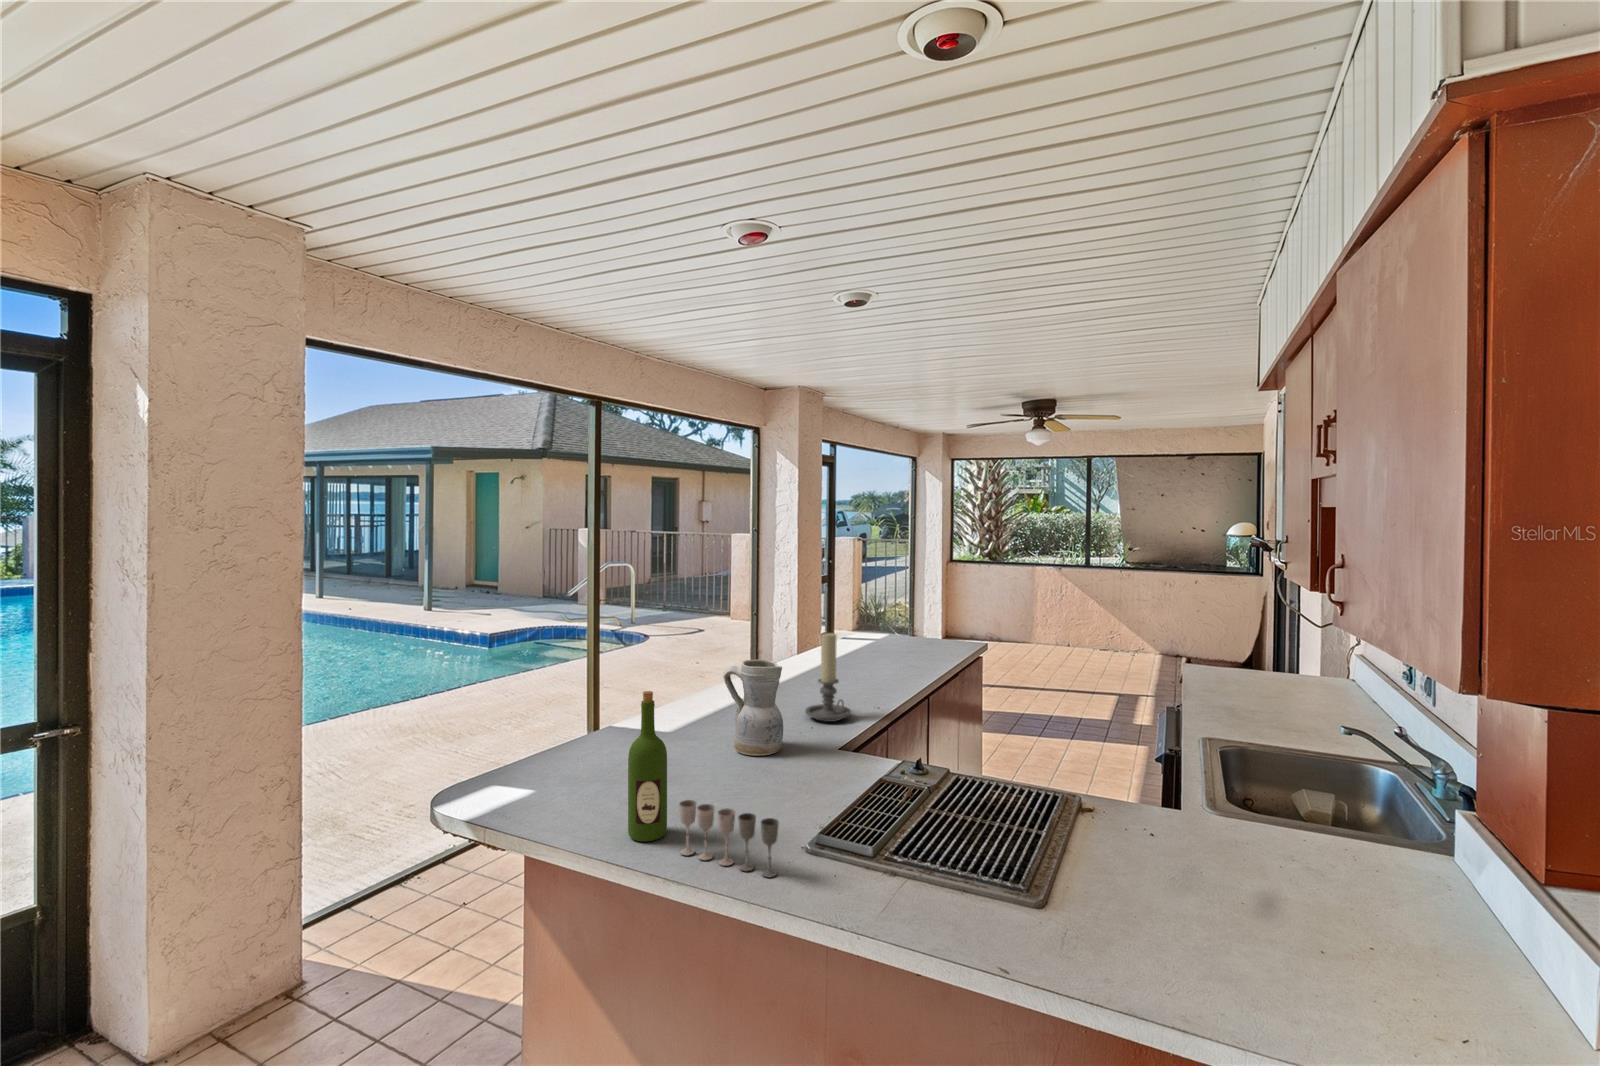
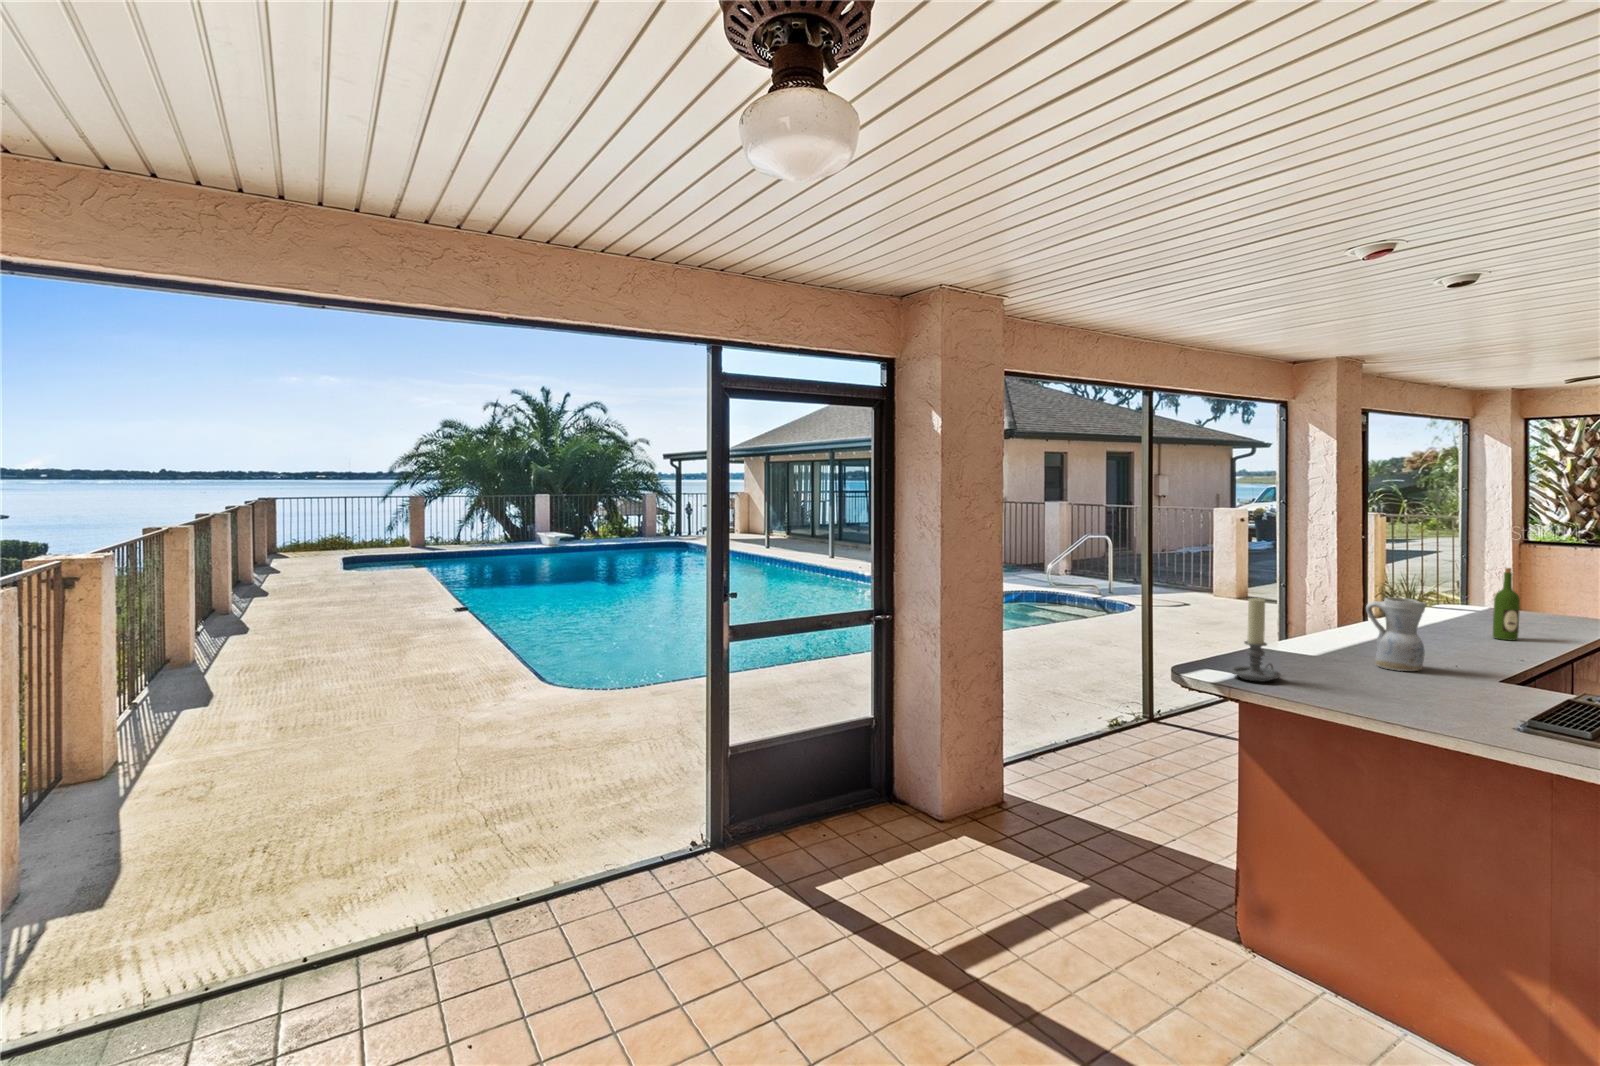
candle holder: present [805,633,851,722] -> present [1230,598,1280,682]
wine bottle: present [628,691,667,841] -> present [1493,568,1520,640]
wine glass: present [679,800,779,877] -> none [1385,674,1482,726]

